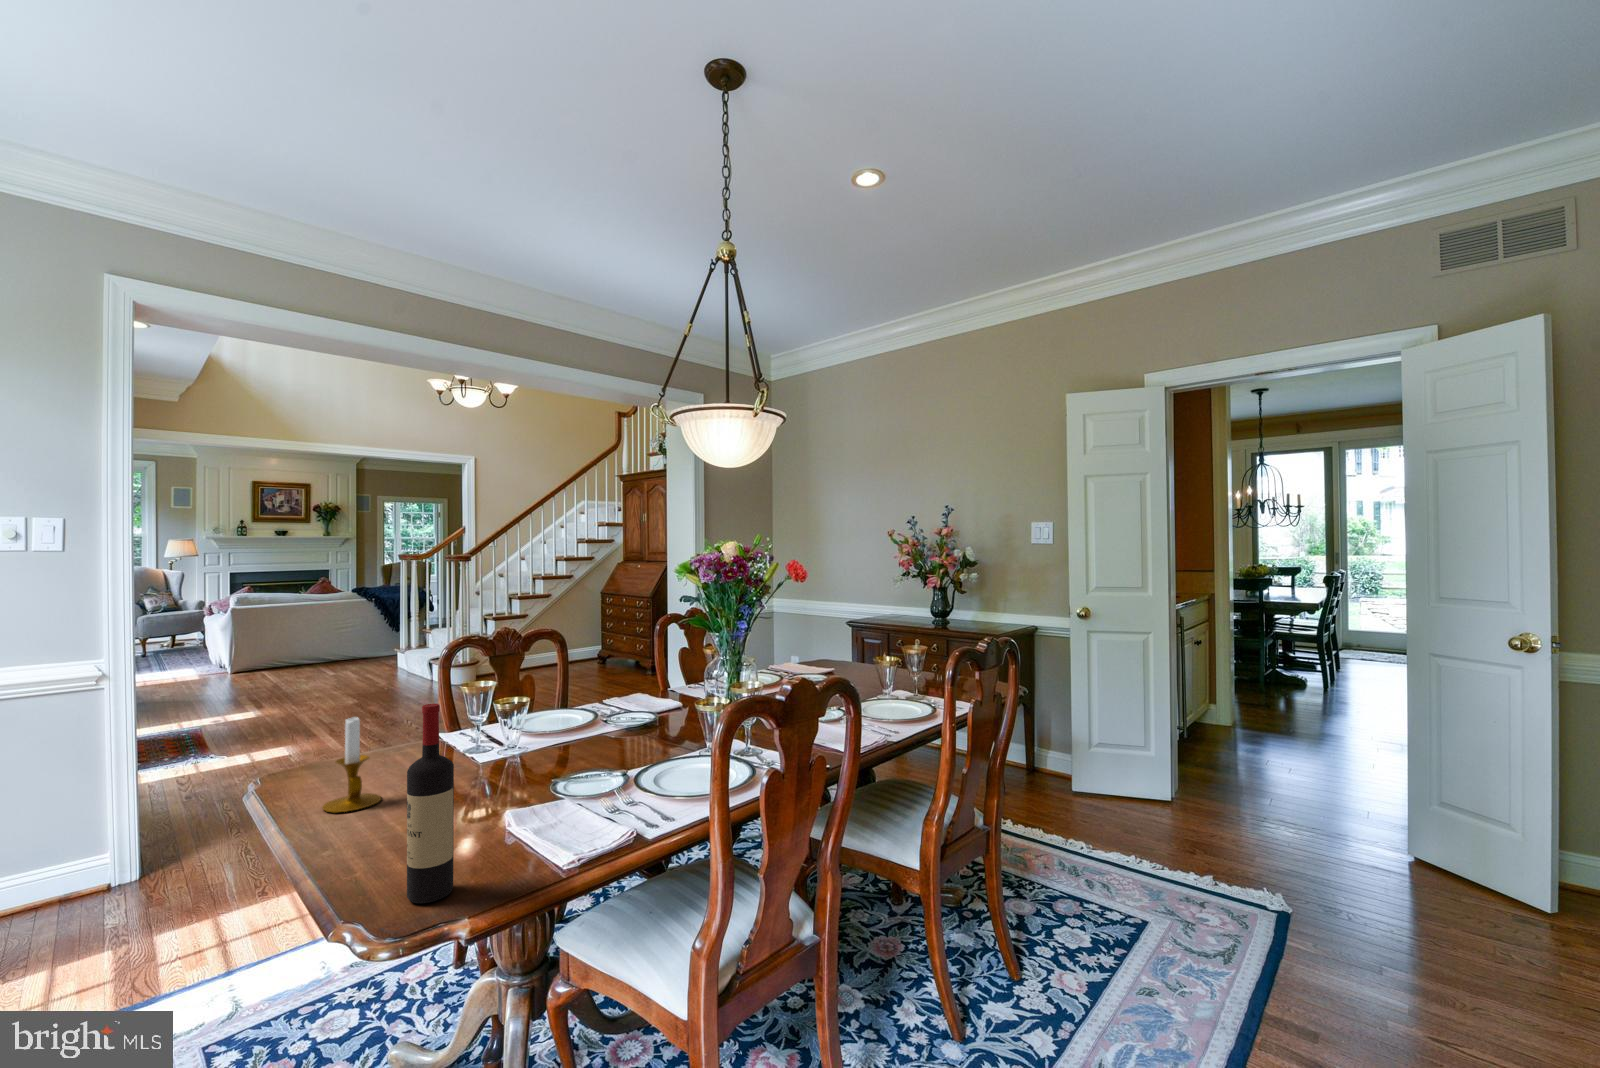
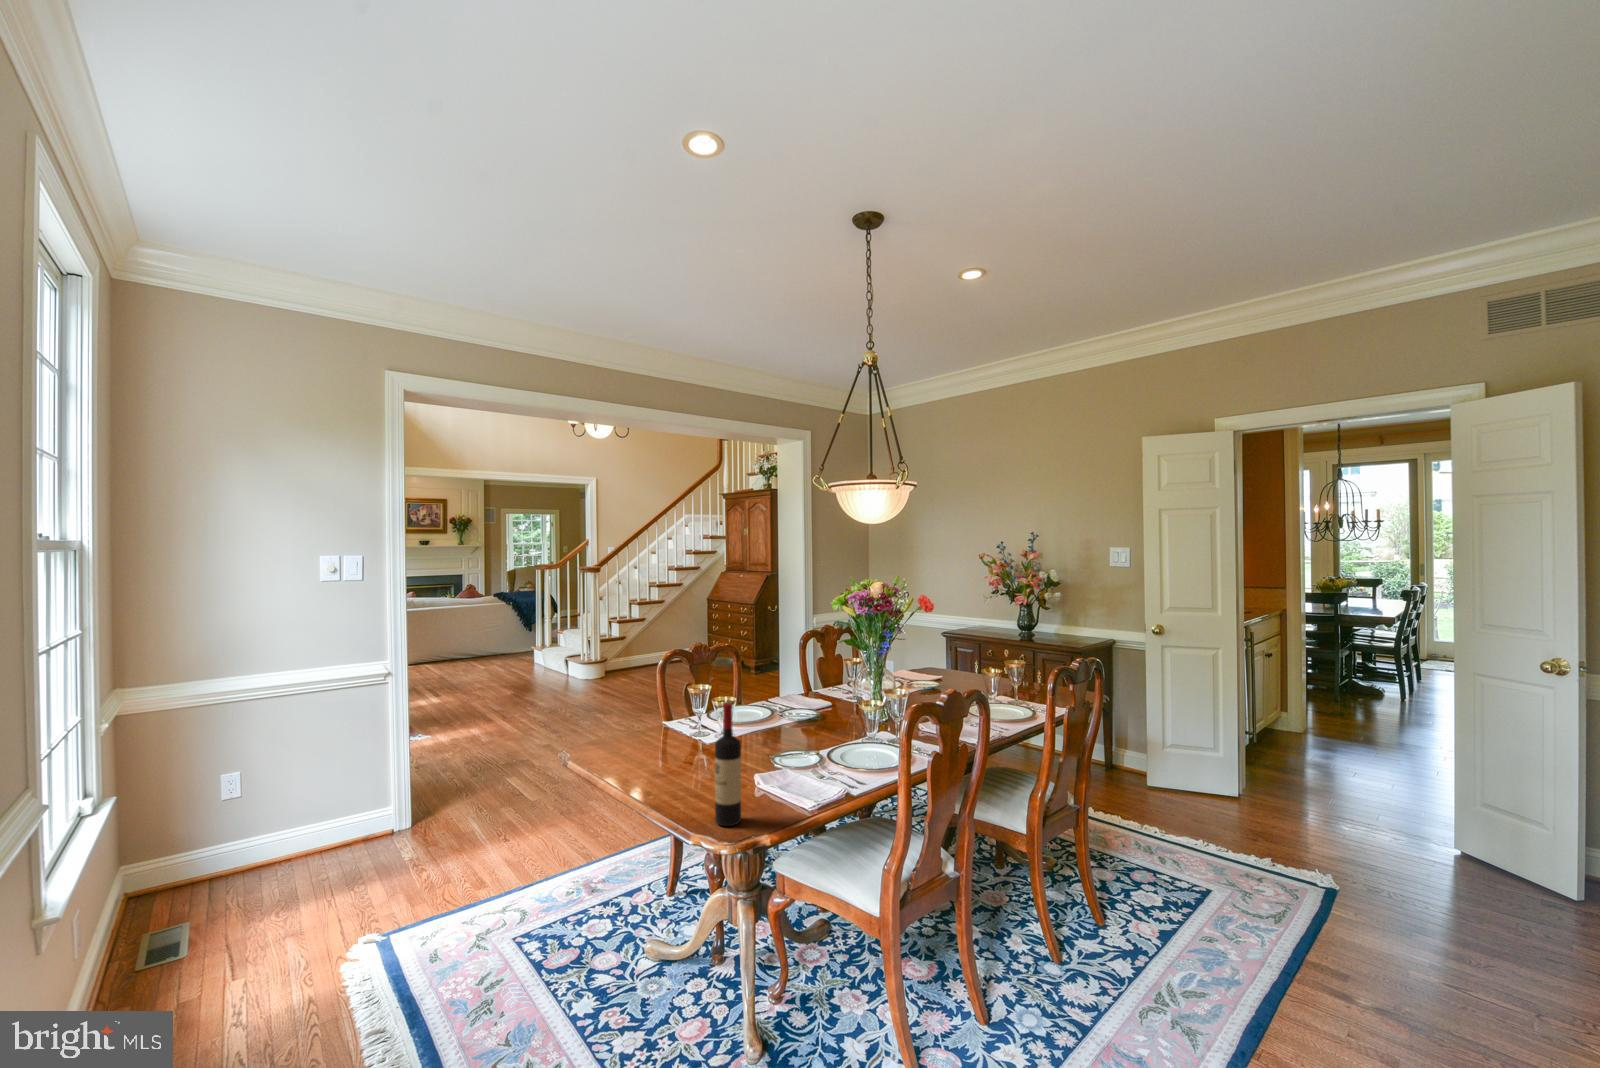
candlestick: present [322,717,381,813] -> none [619,710,654,773]

